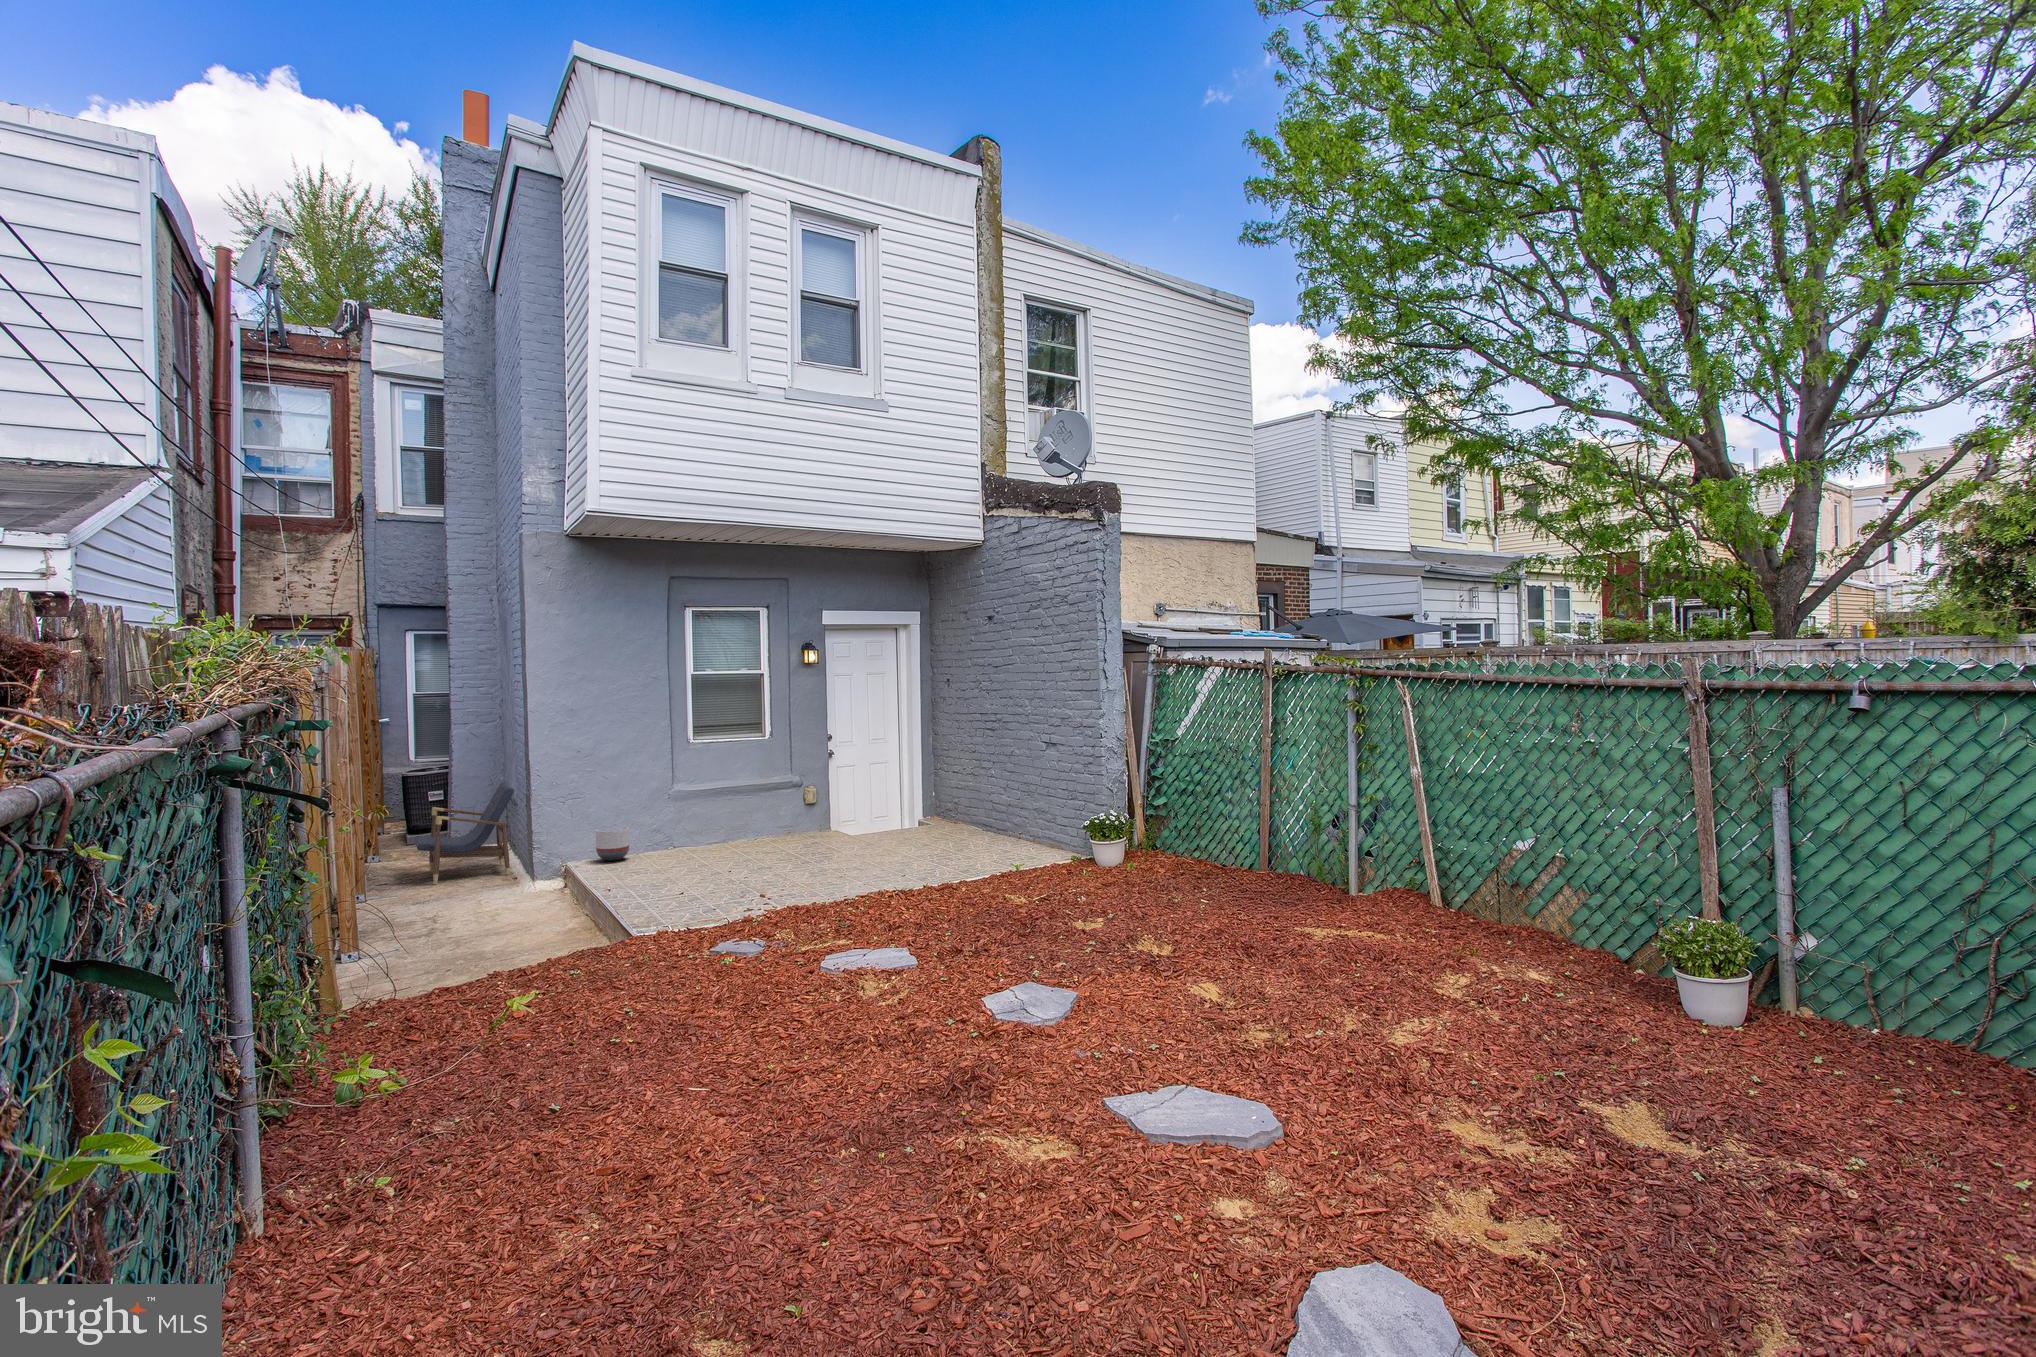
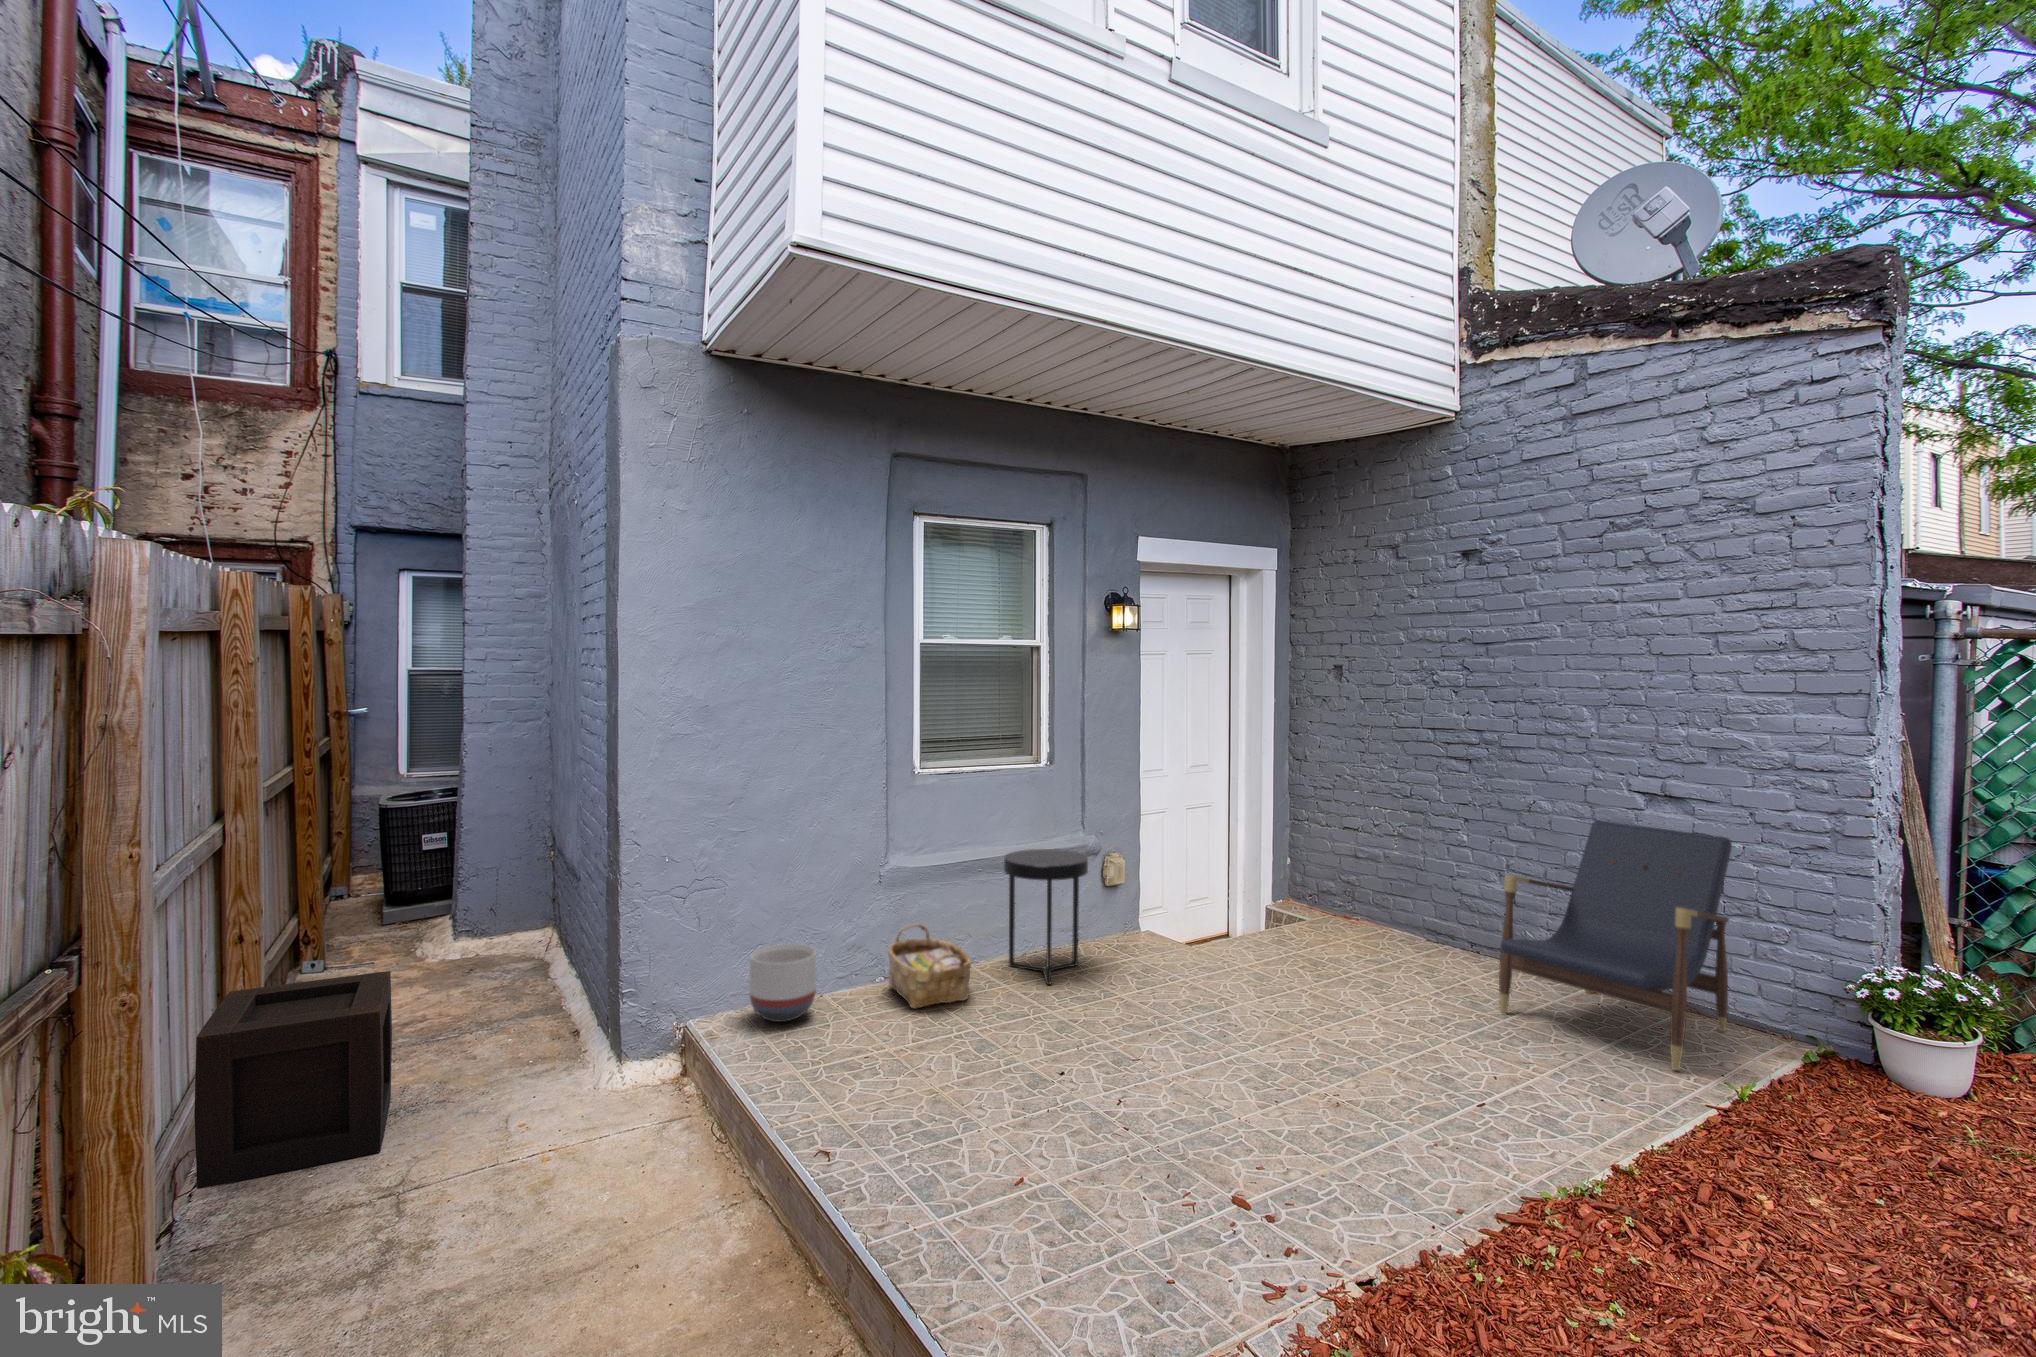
lounge chair: present [414,782,514,884] -> present [1499,820,1732,1070]
side table: none [735,783,780,849] -> present [1004,849,1088,985]
woven basket: none [670,819,710,856] -> present [888,924,971,1009]
wooden crate: none [355,837,429,915] -> present [194,971,392,1189]

